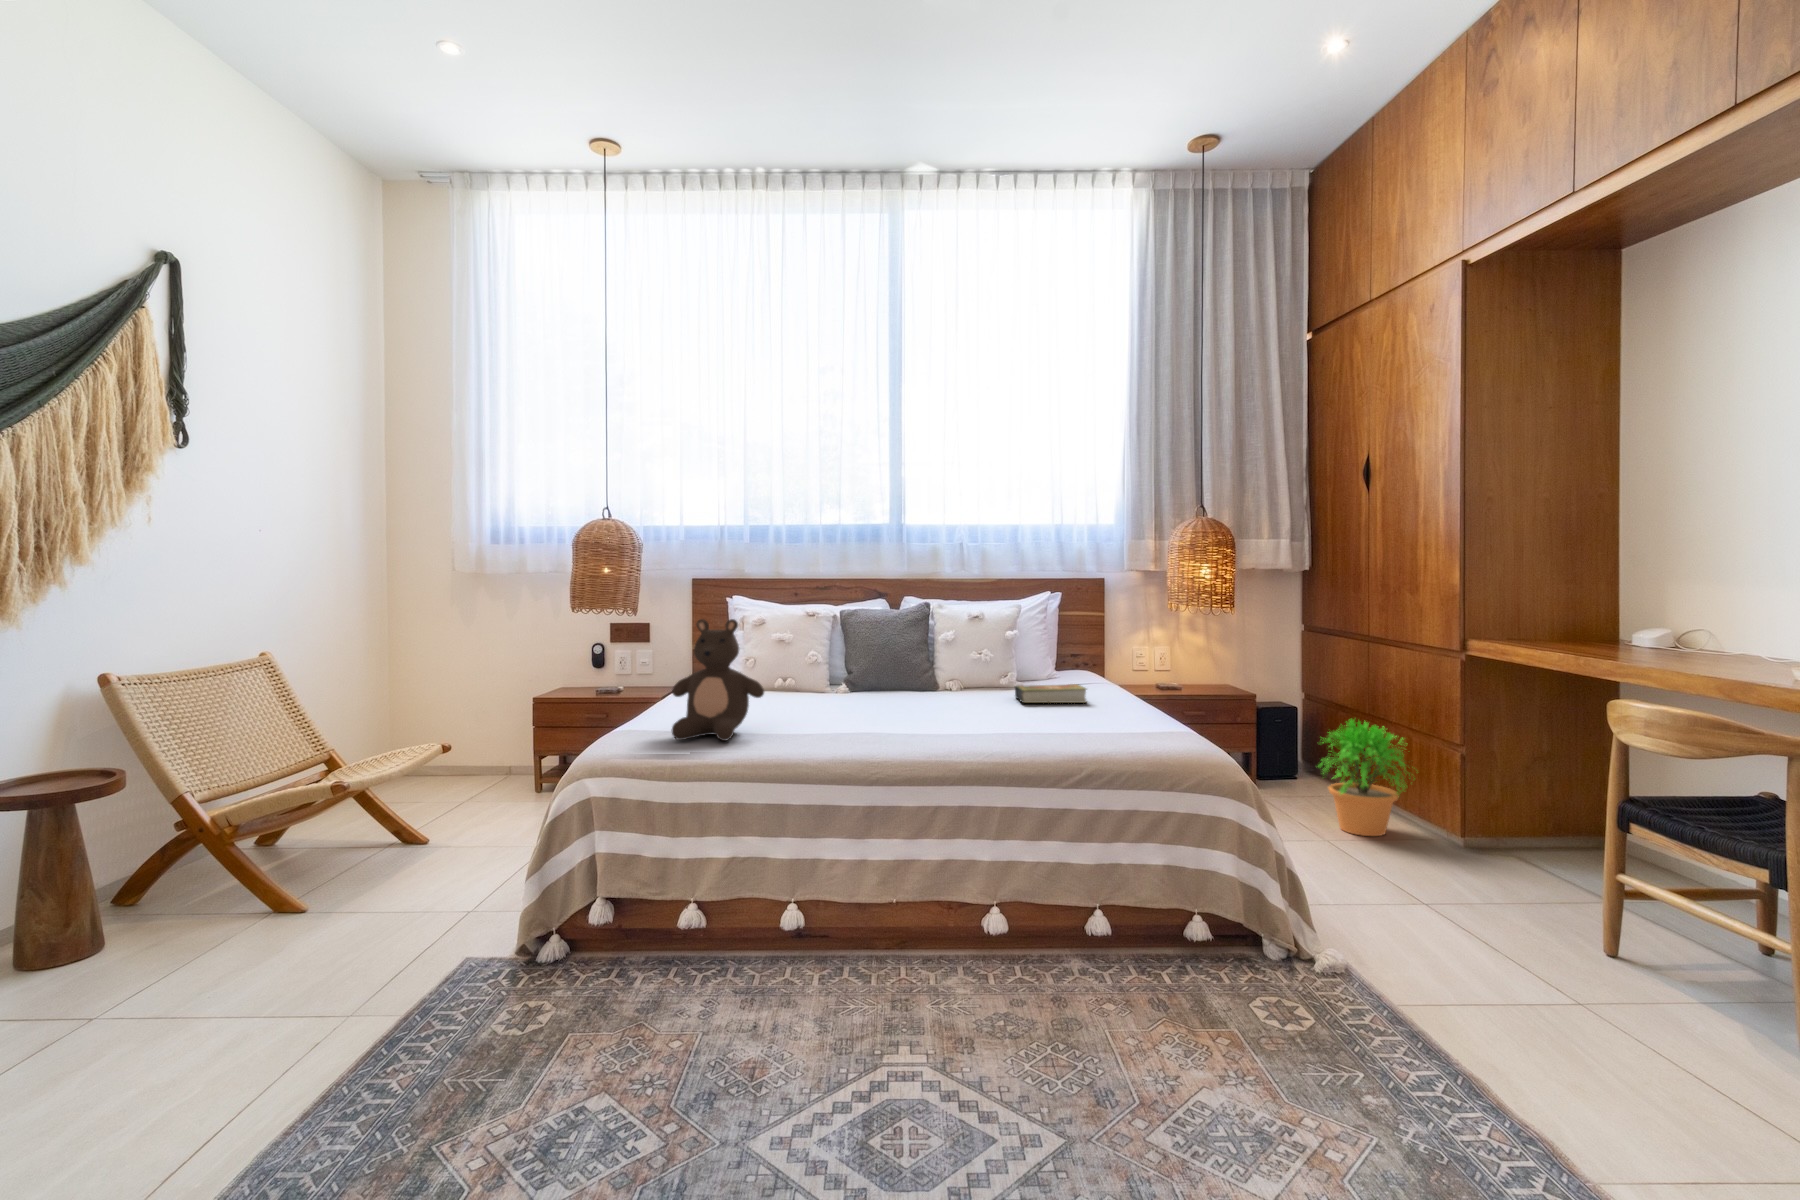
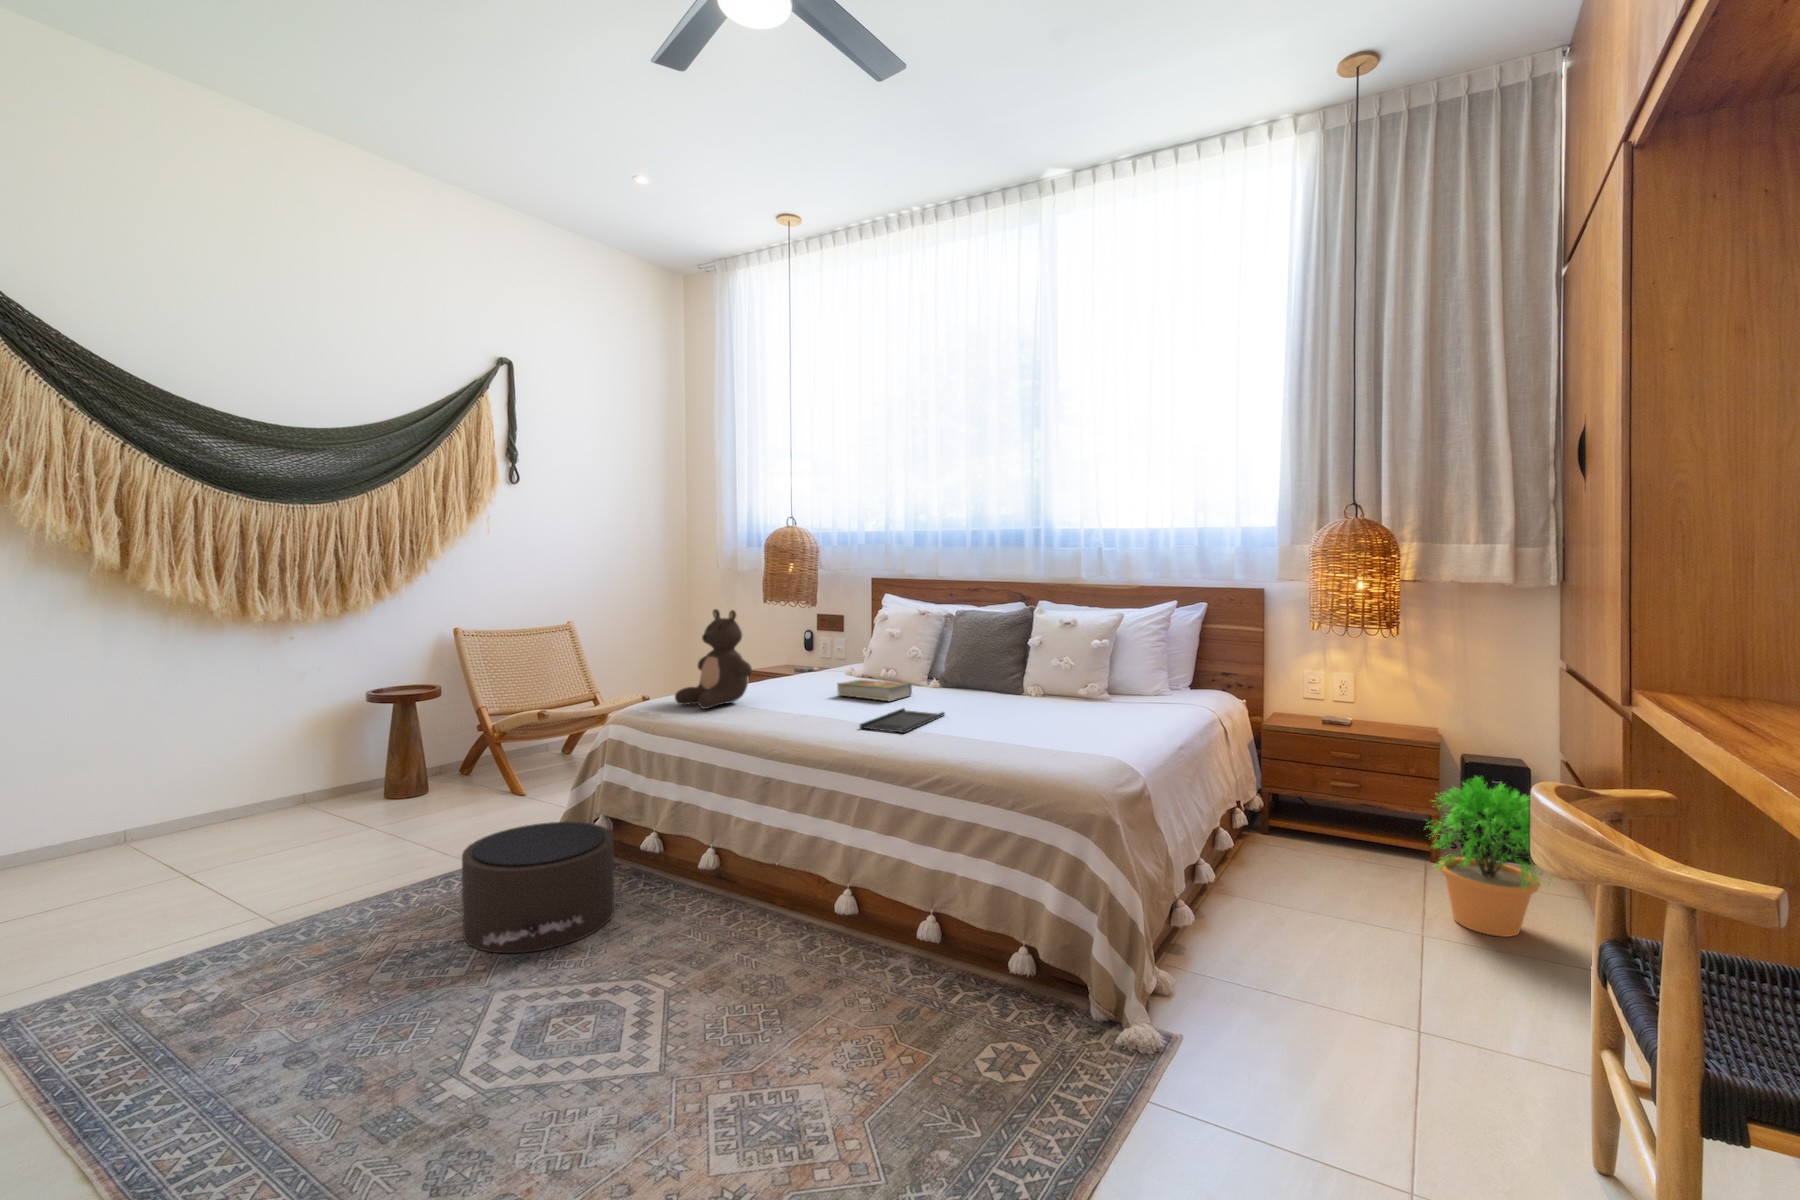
book: present [1015,684,1086,703] -> present [837,680,912,701]
tray: none [929,714,996,737] -> present [860,708,945,733]
pouf: none [498,903,750,1097] -> present [462,822,614,953]

